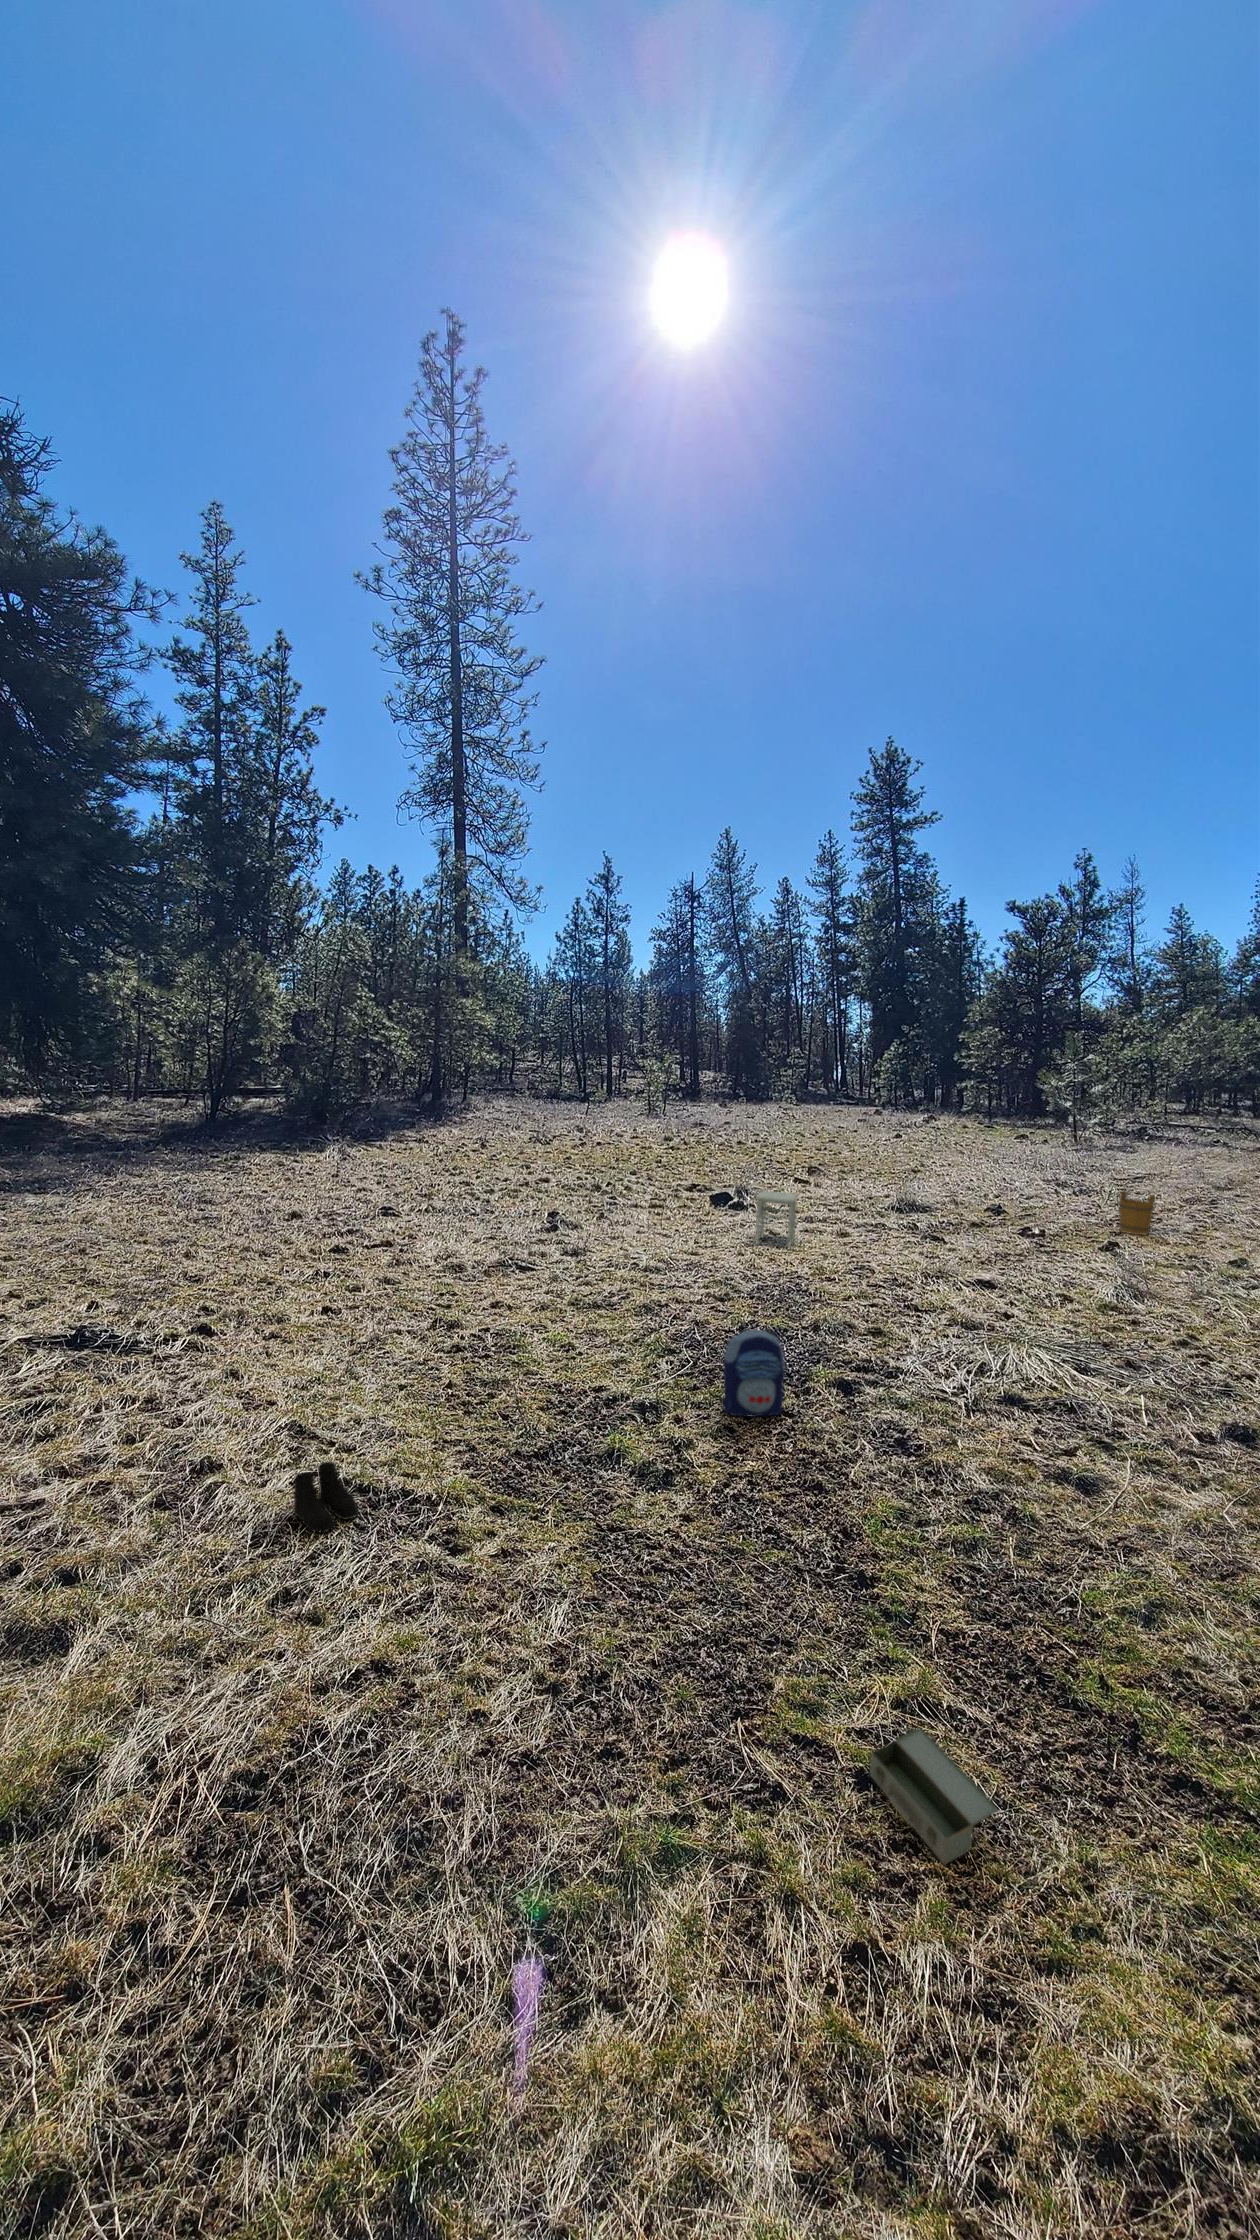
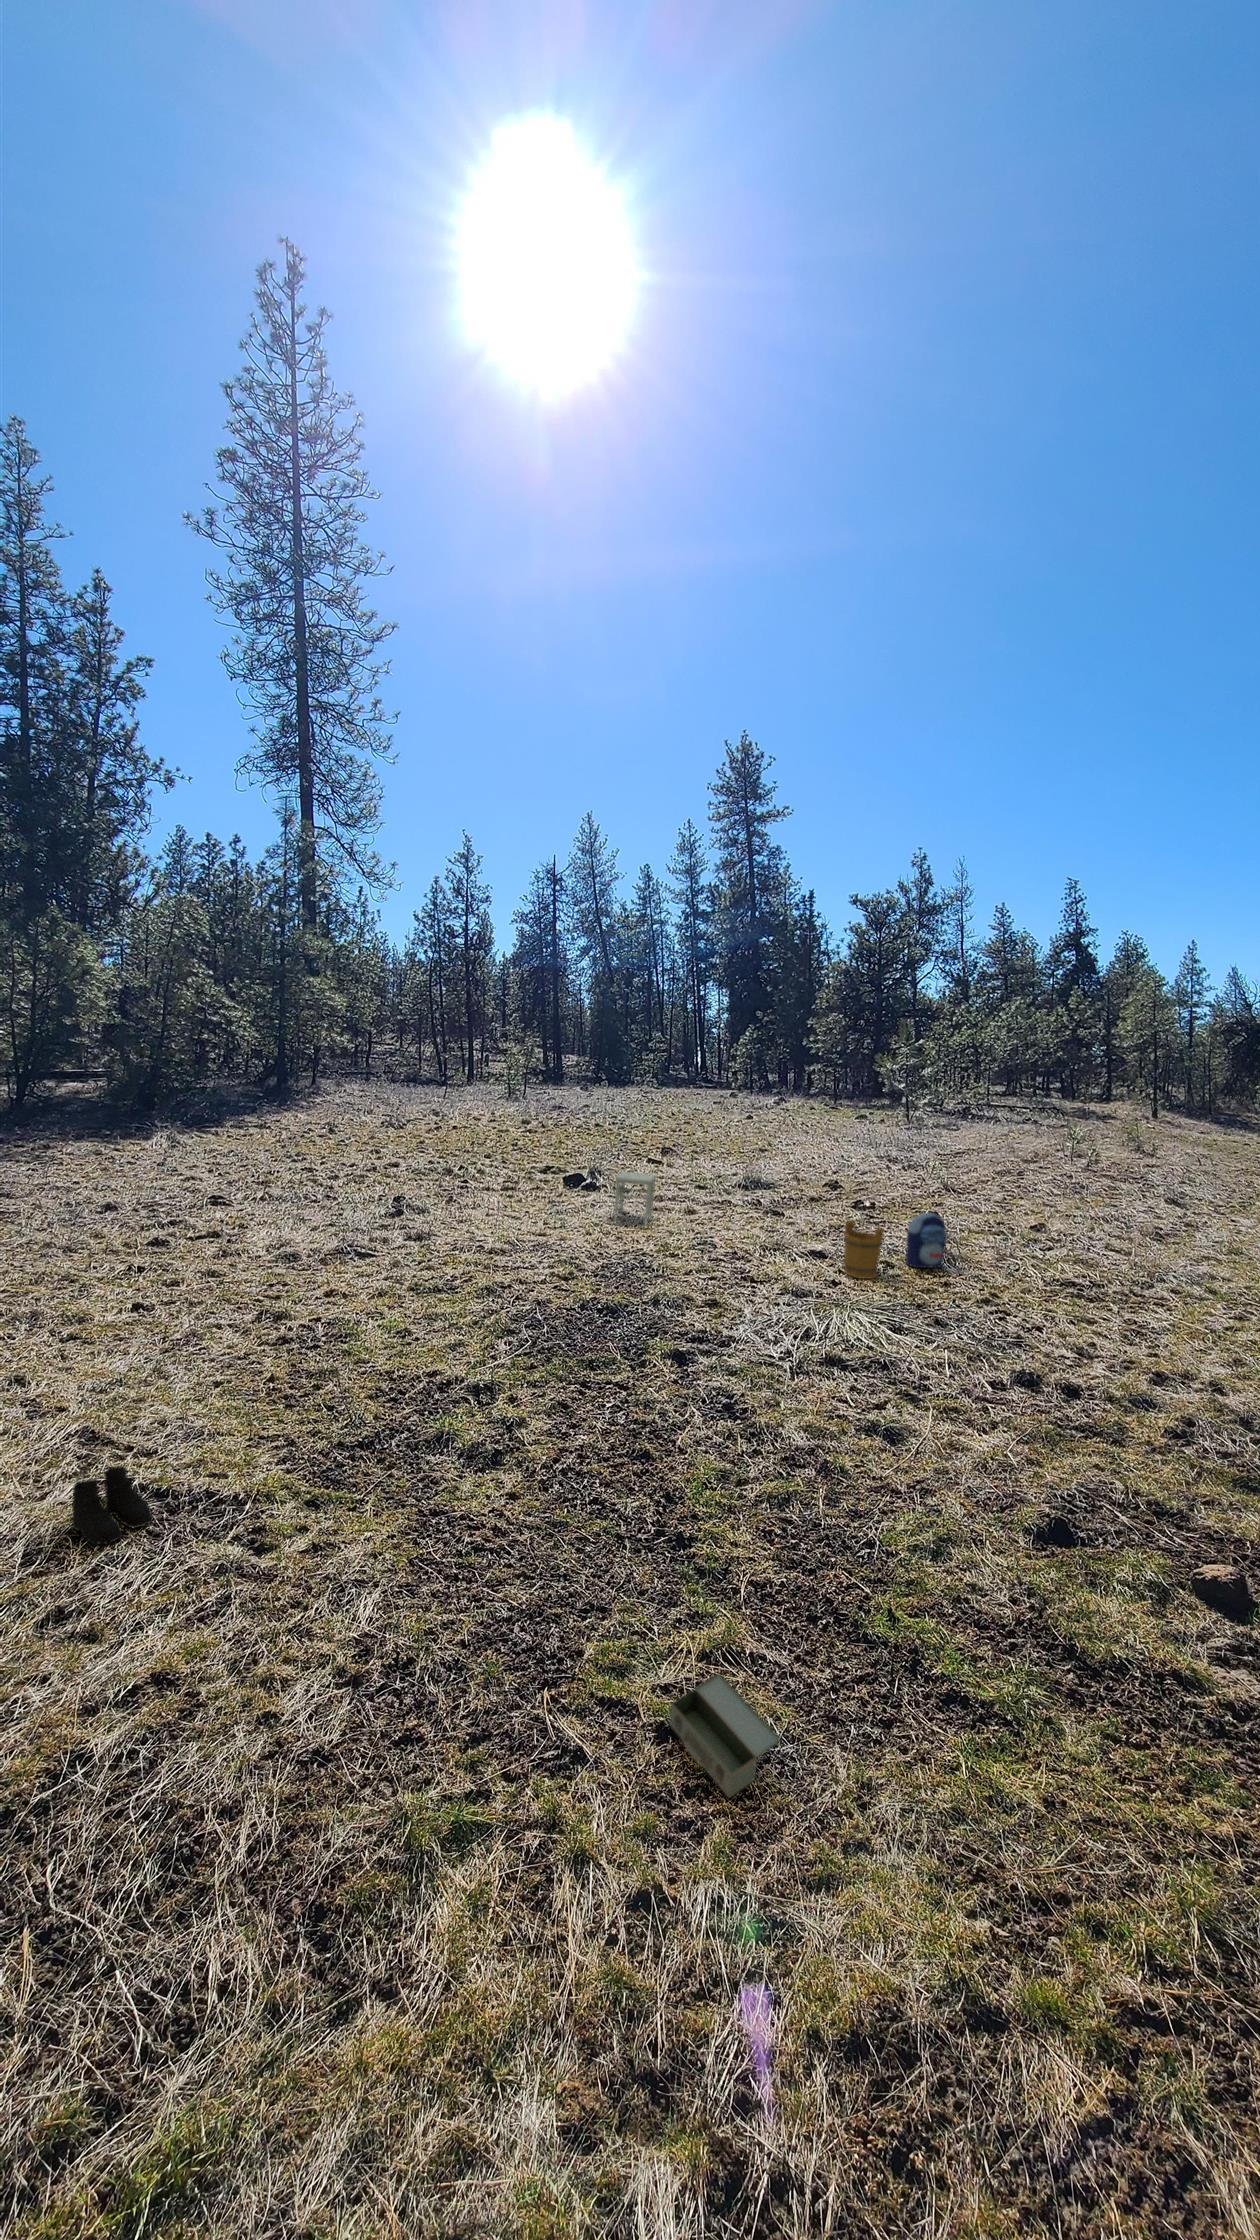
bucket: present [1119,1190,1155,1235] -> present [843,1220,884,1279]
backpack: present [723,1329,785,1417] -> present [905,1212,947,1268]

